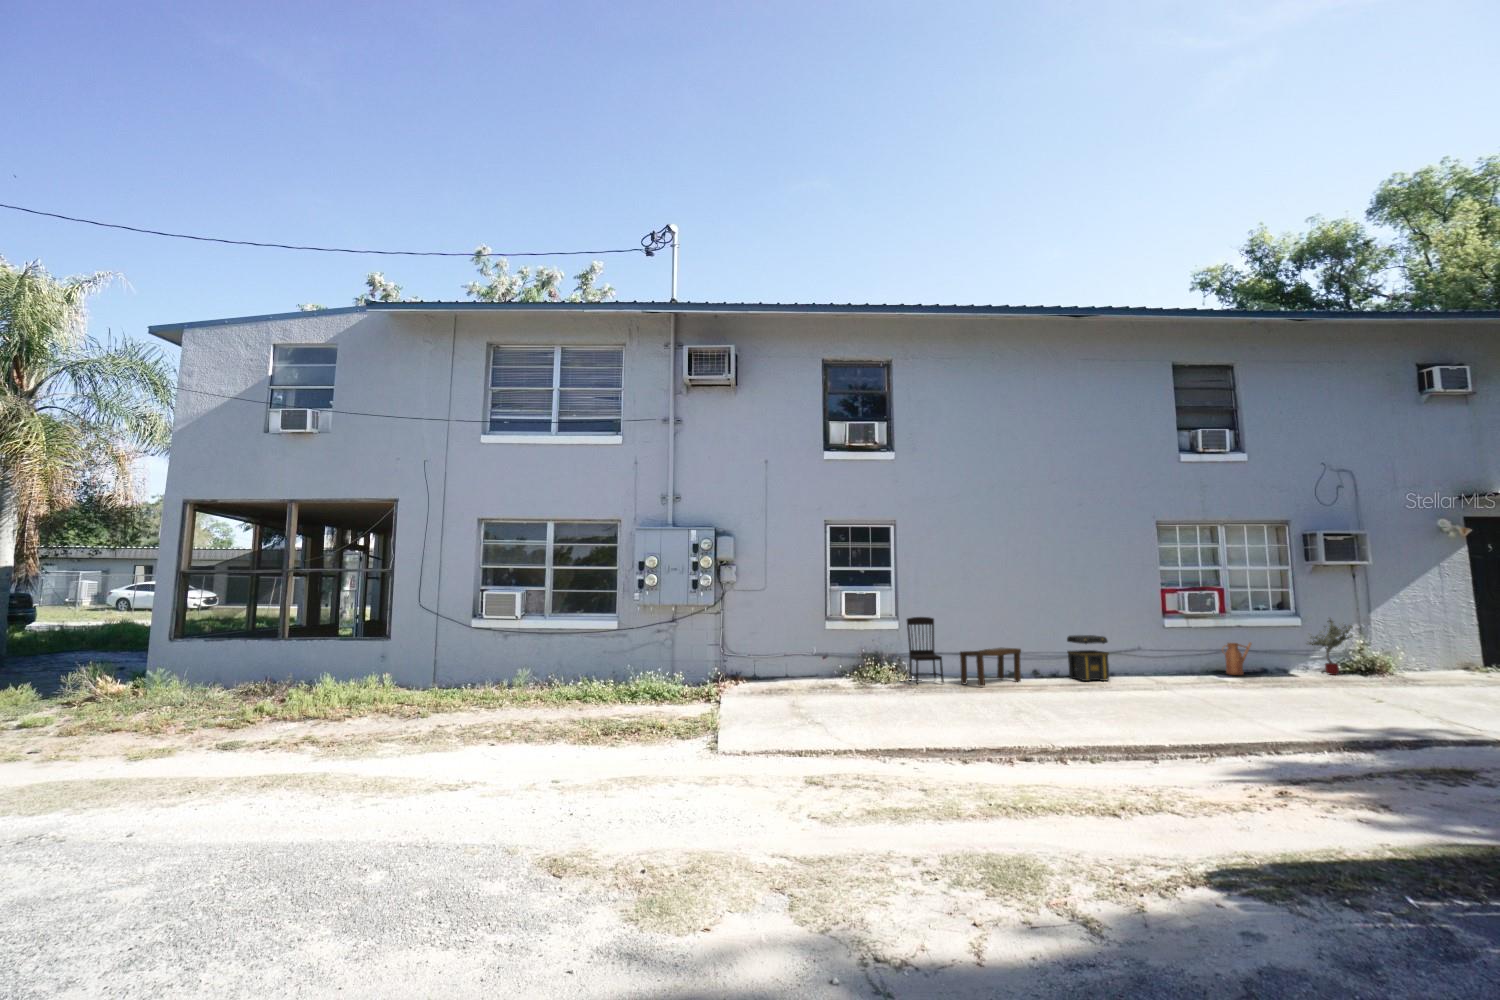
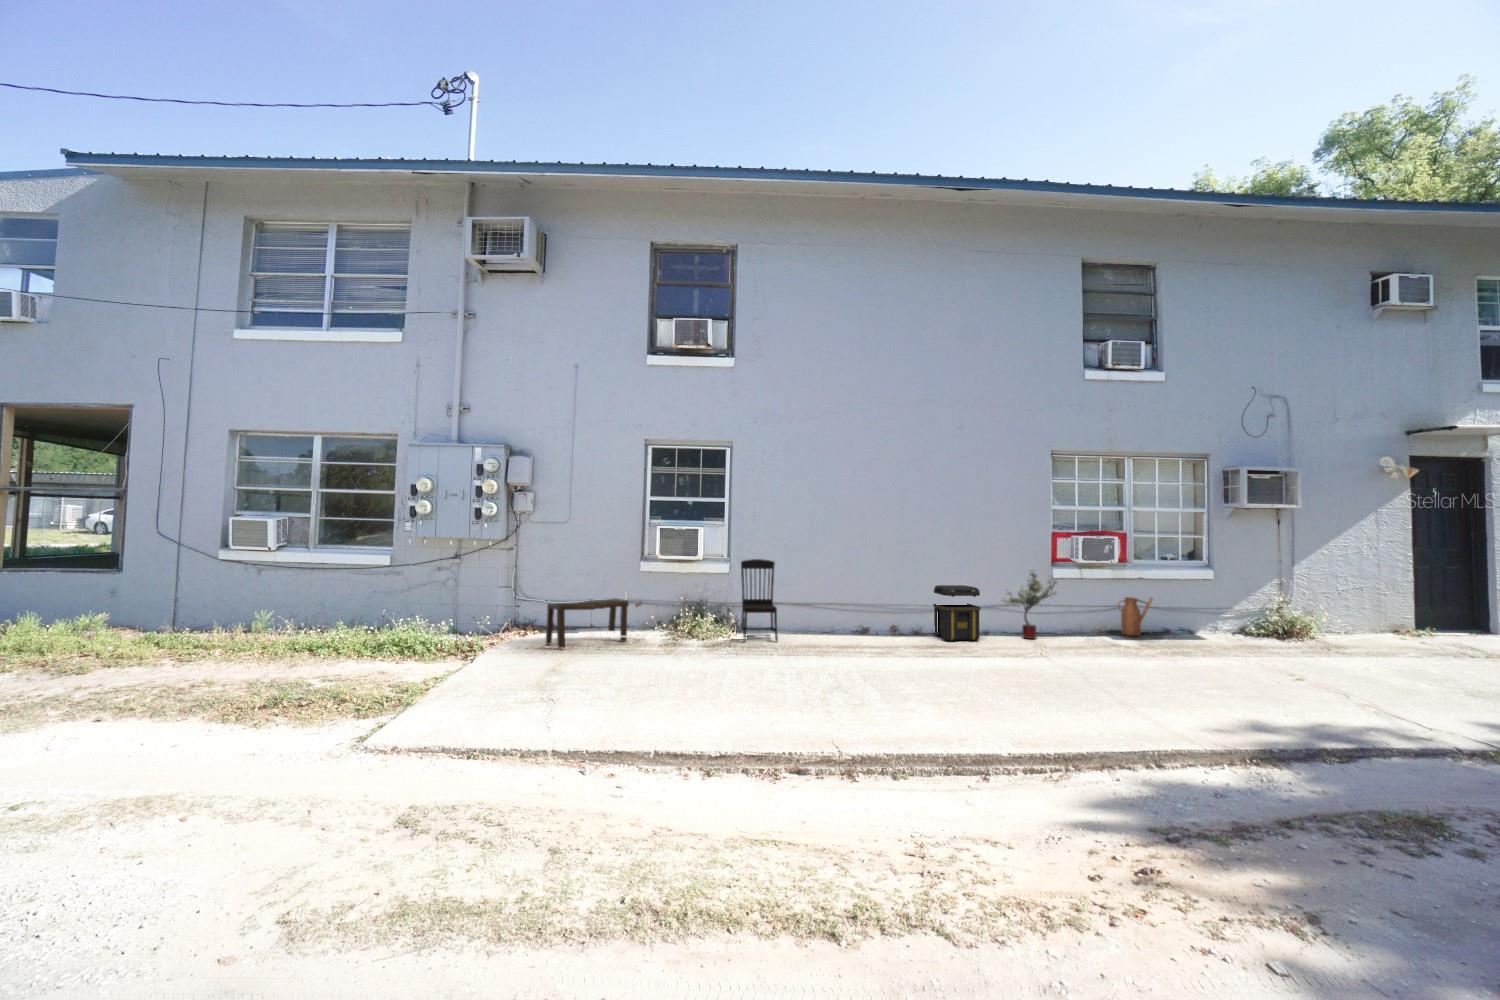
potted tree: present [1308,619,1353,675] -> present [1003,570,1057,639]
bench: present [960,648,1021,686] -> present [546,599,629,648]

